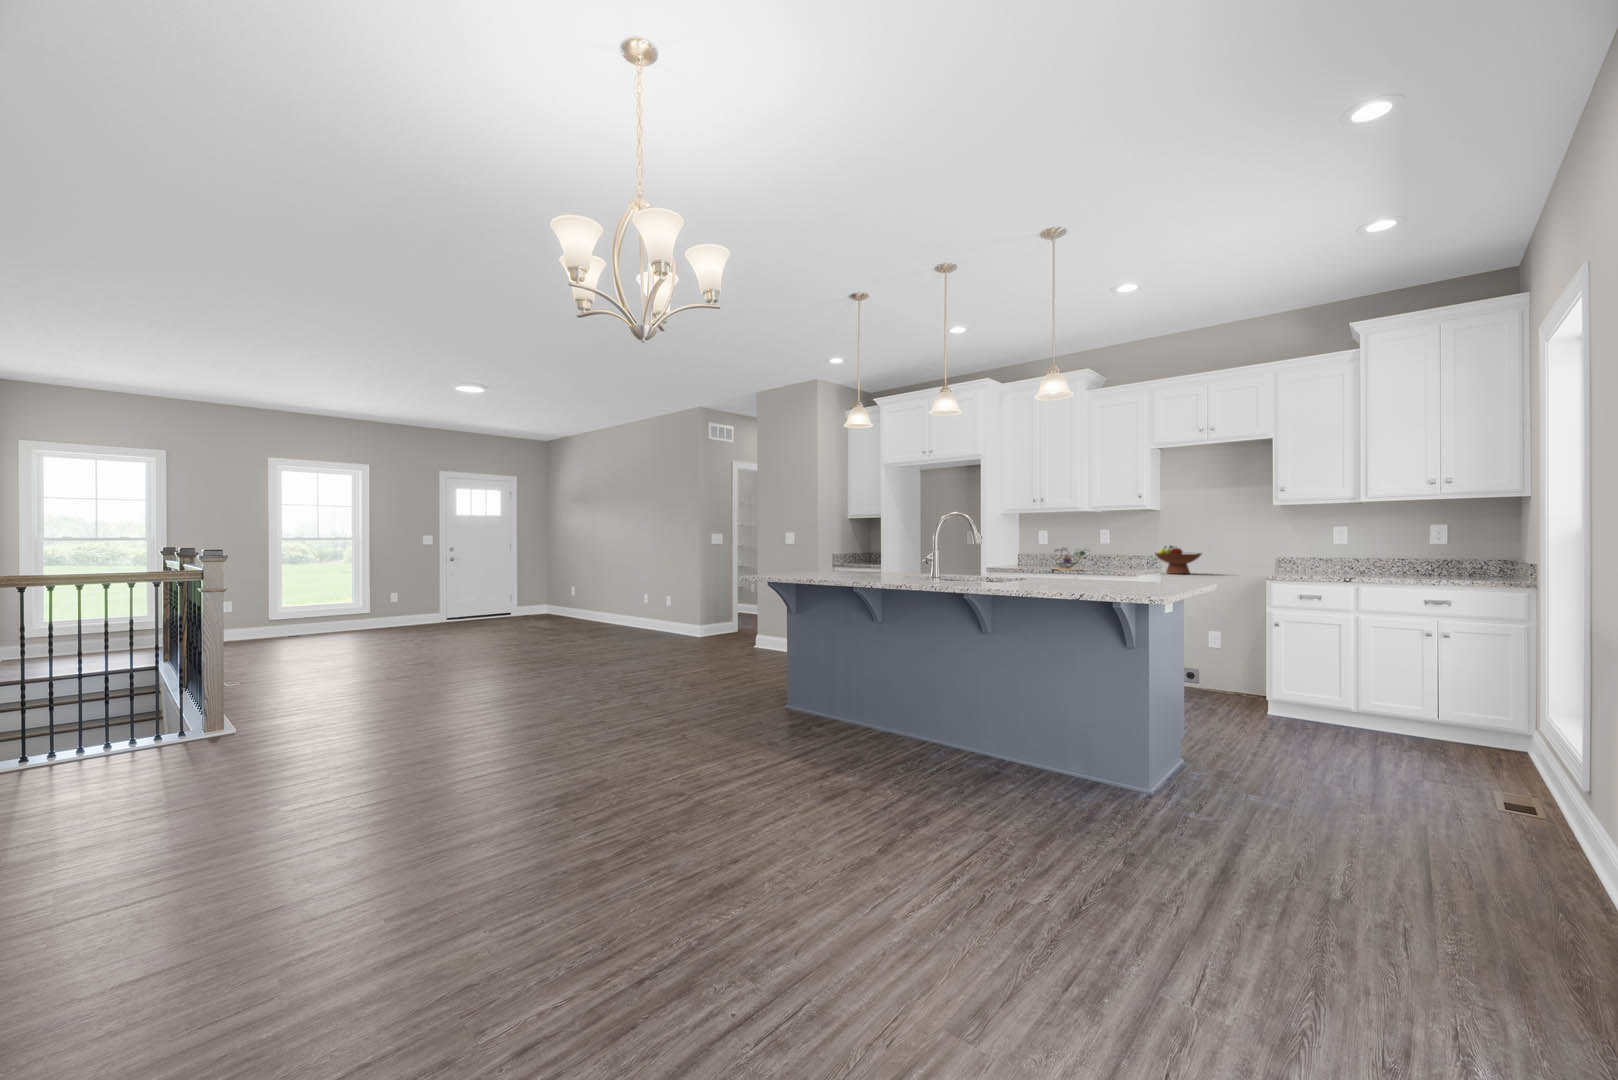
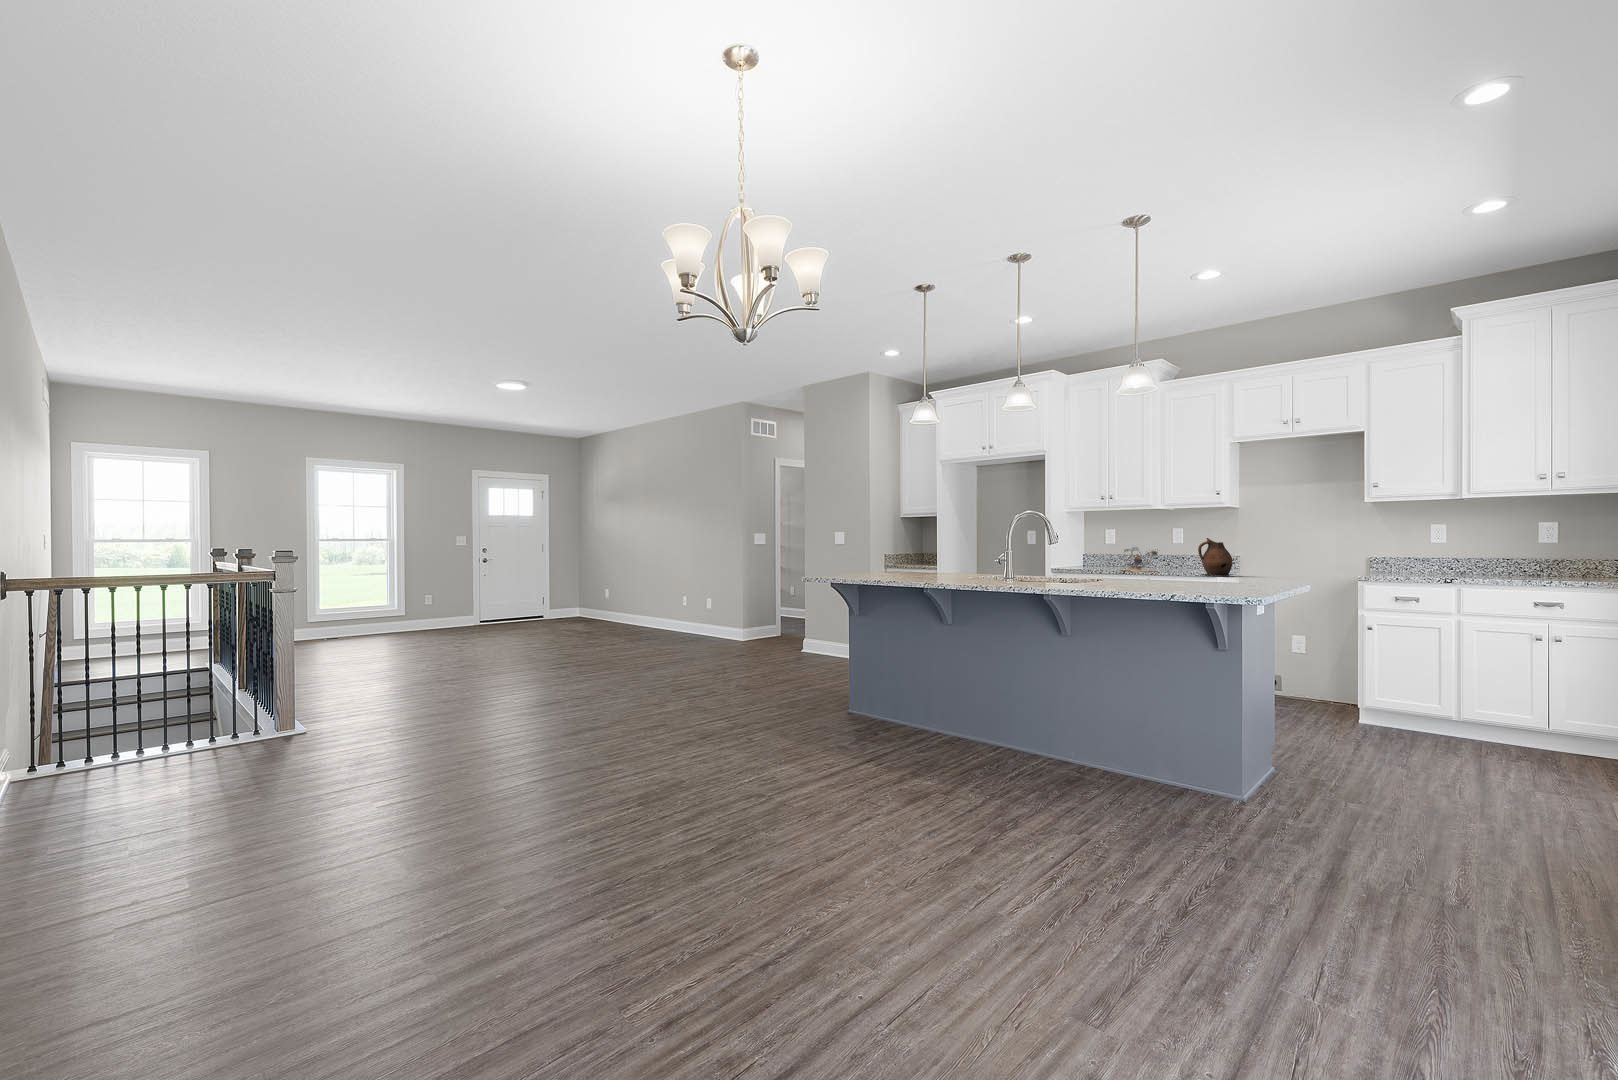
ceramic pitcher: none [1120,539,1158,576] -> present [1198,538,1234,576]
fruit bowl: present [1155,546,1201,574] -> none [1232,544,1286,575]

